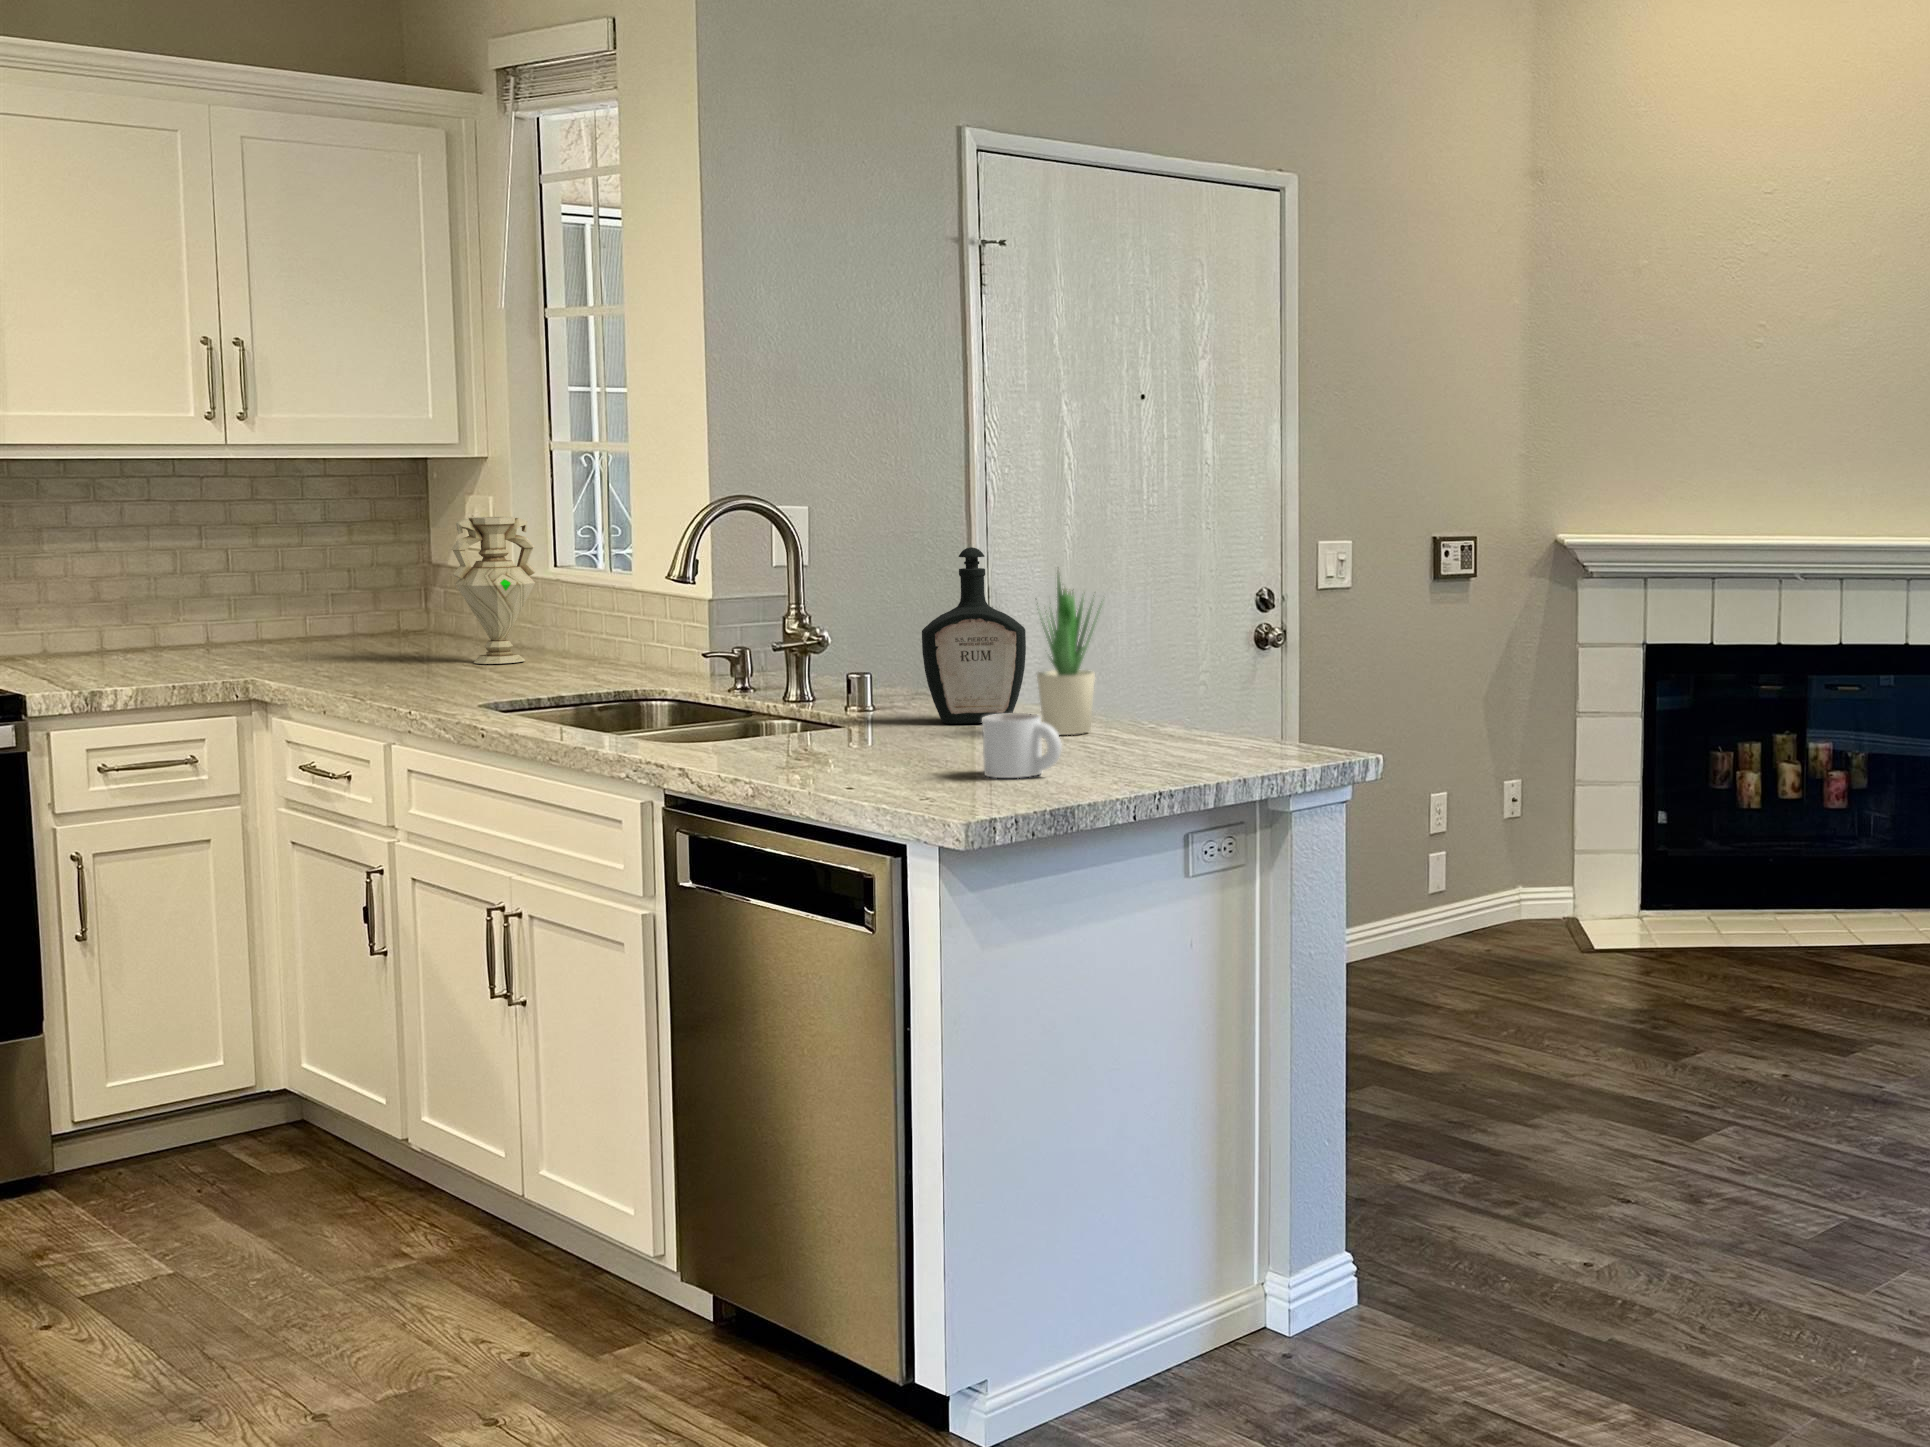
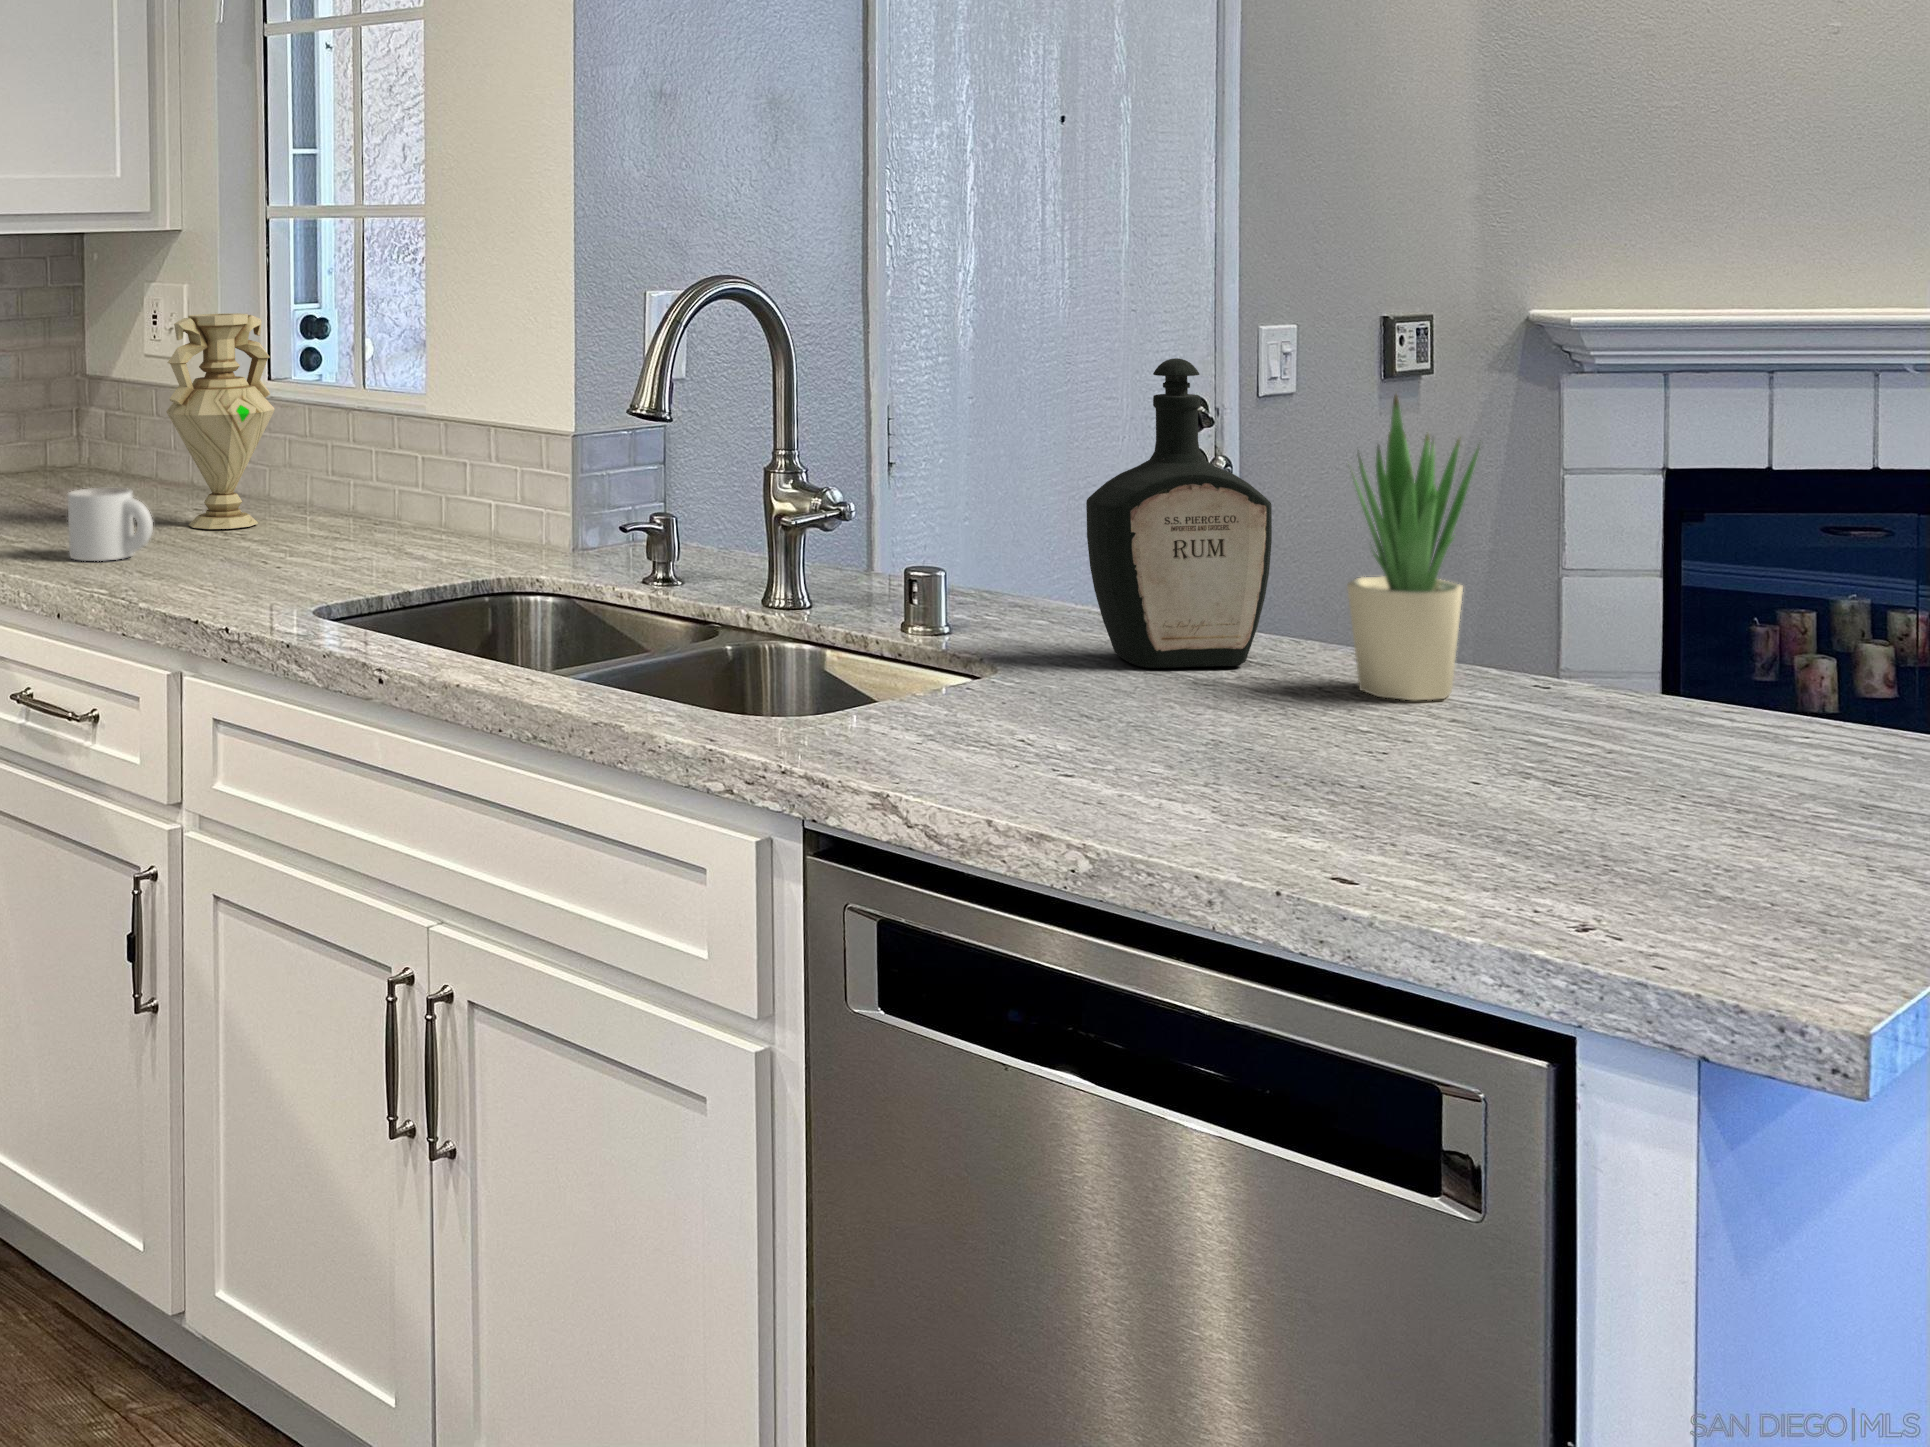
mug: present [982,713,1062,778] -> present [68,488,153,561]

